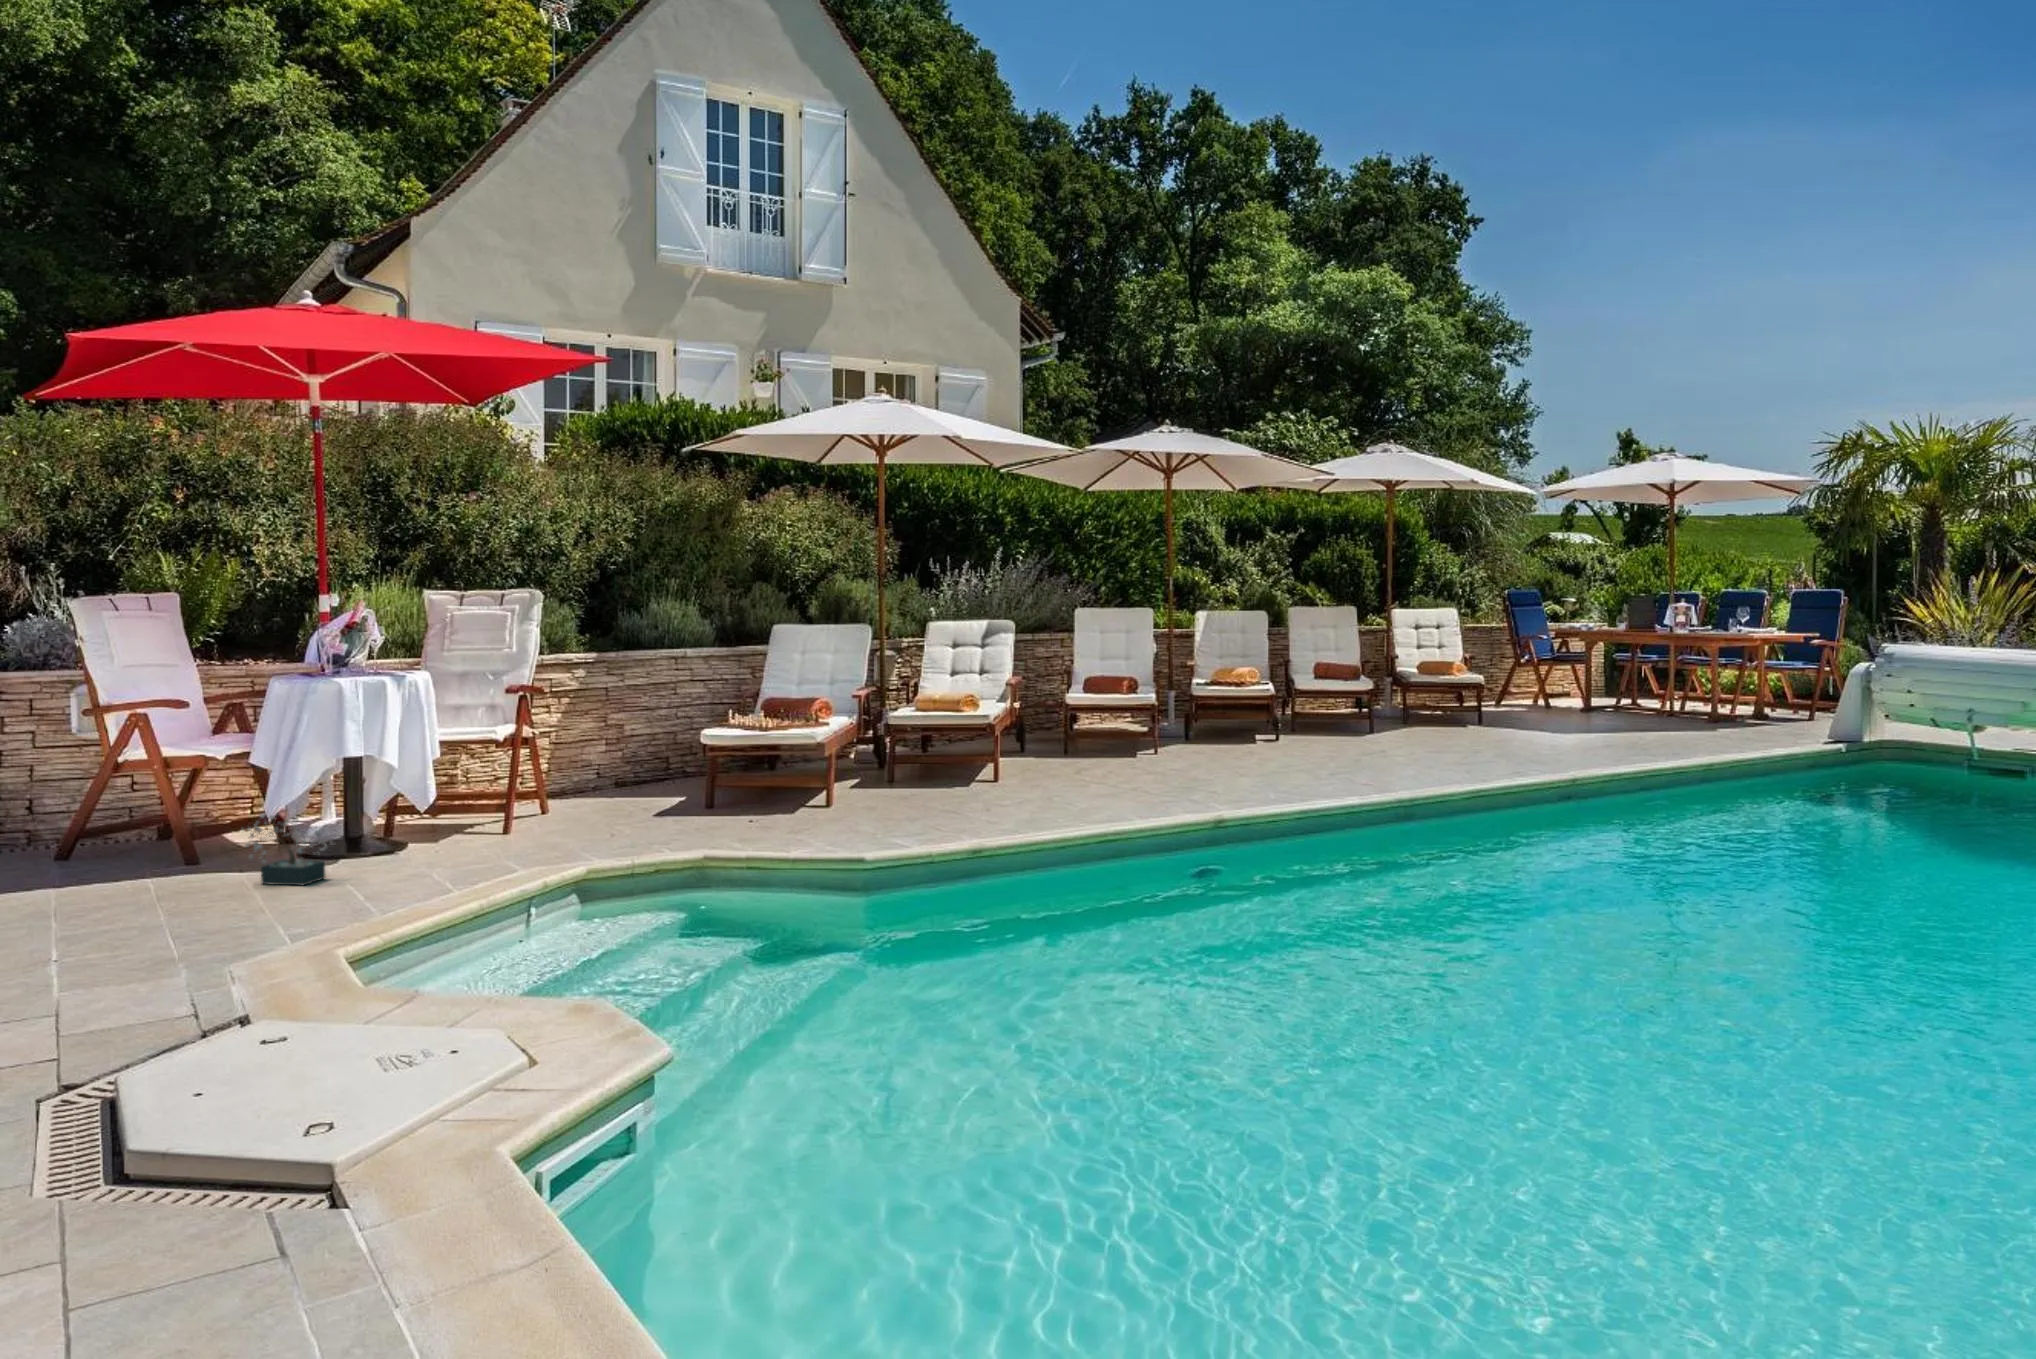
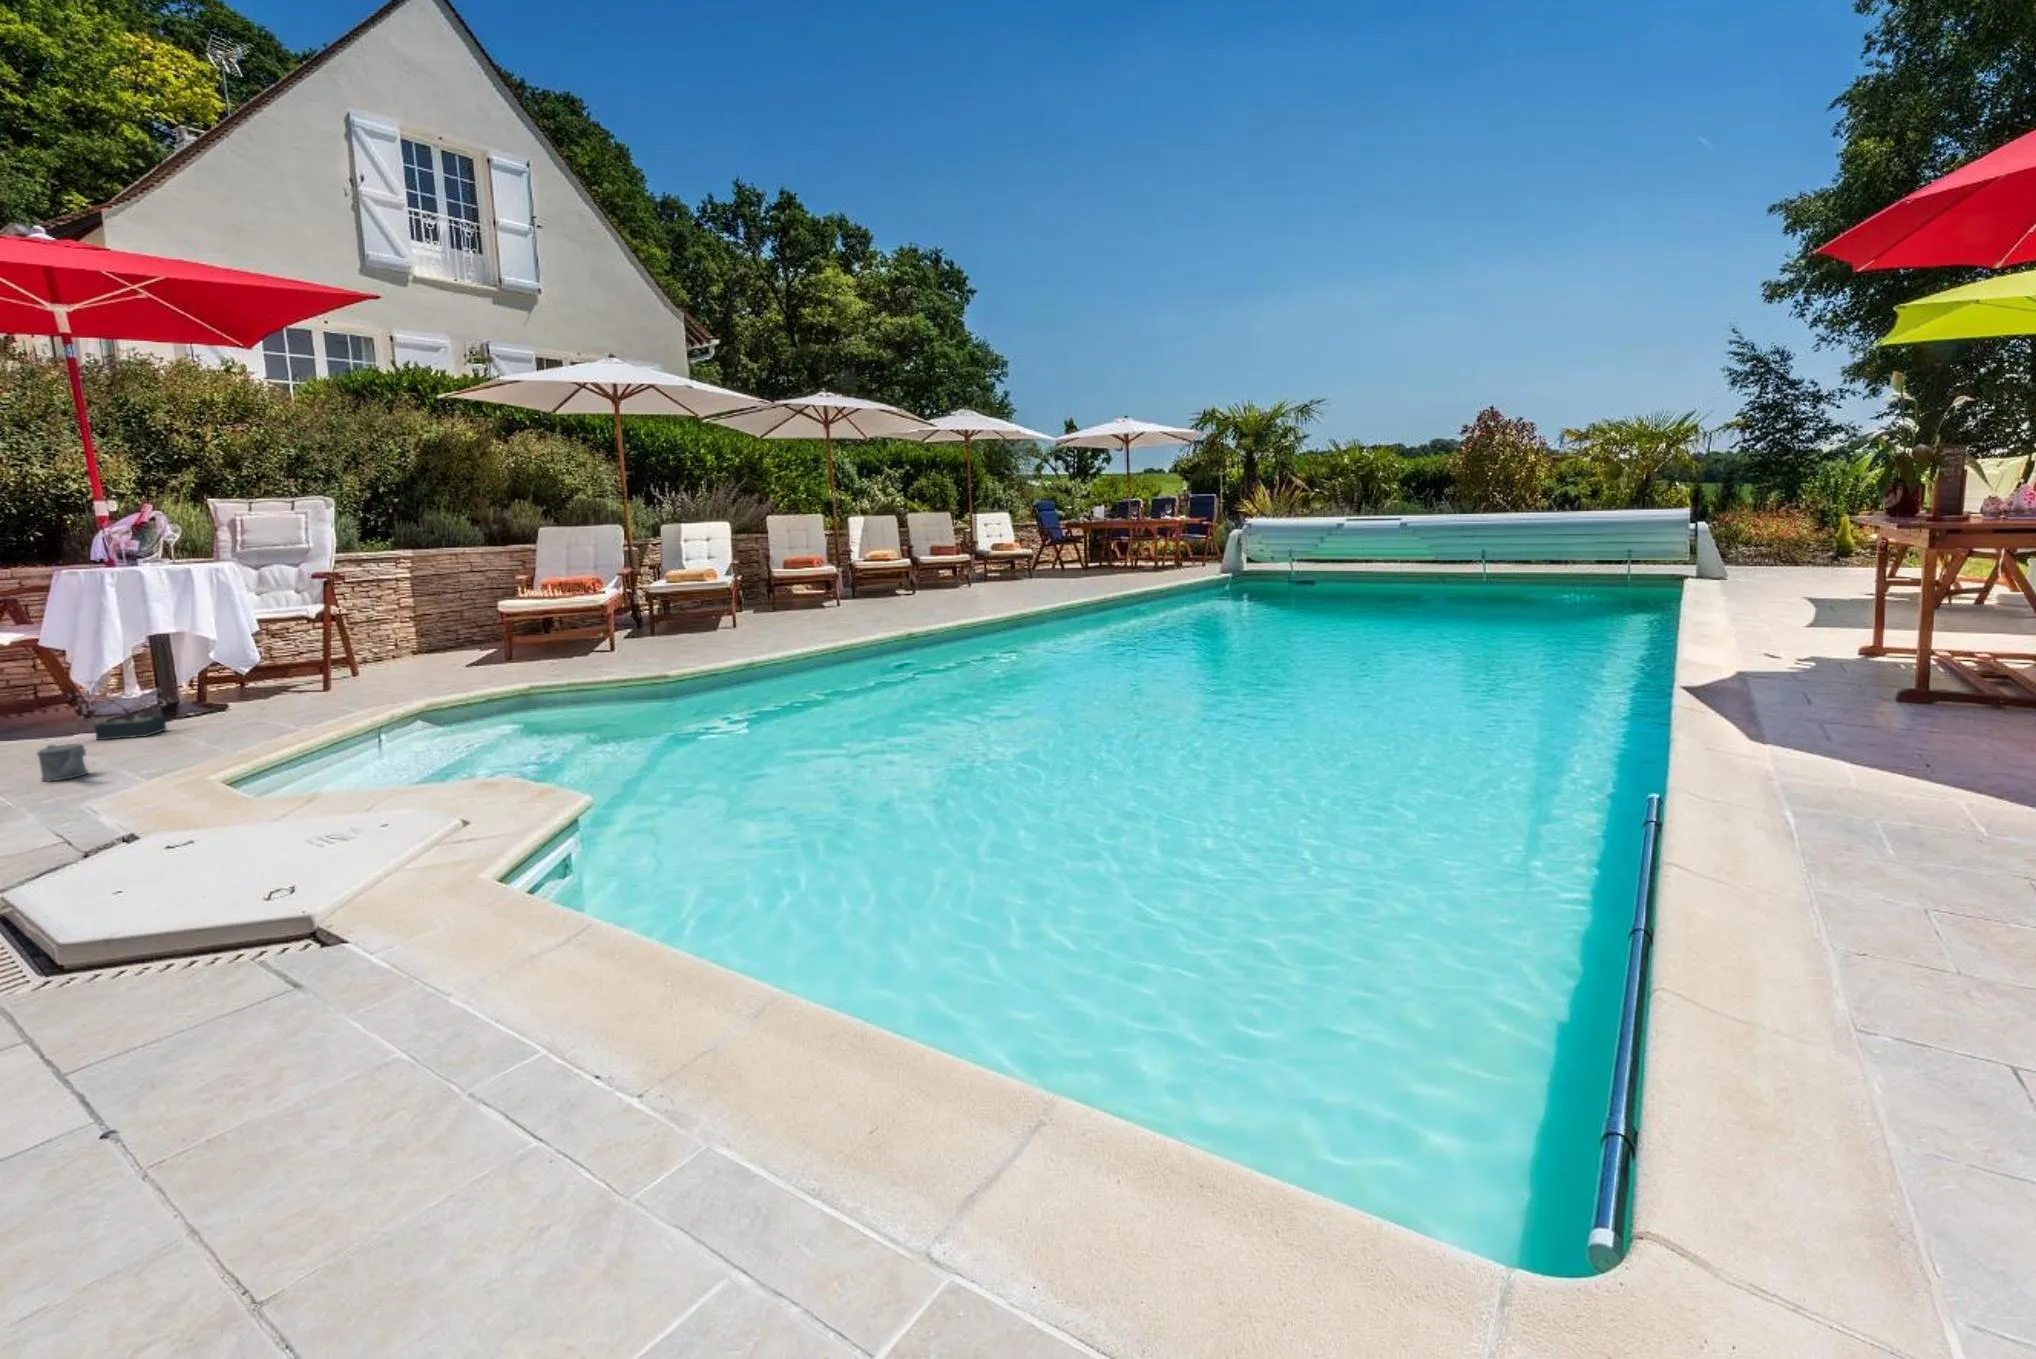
watering can: none [189,893,232,938] -> present [37,744,88,782]

